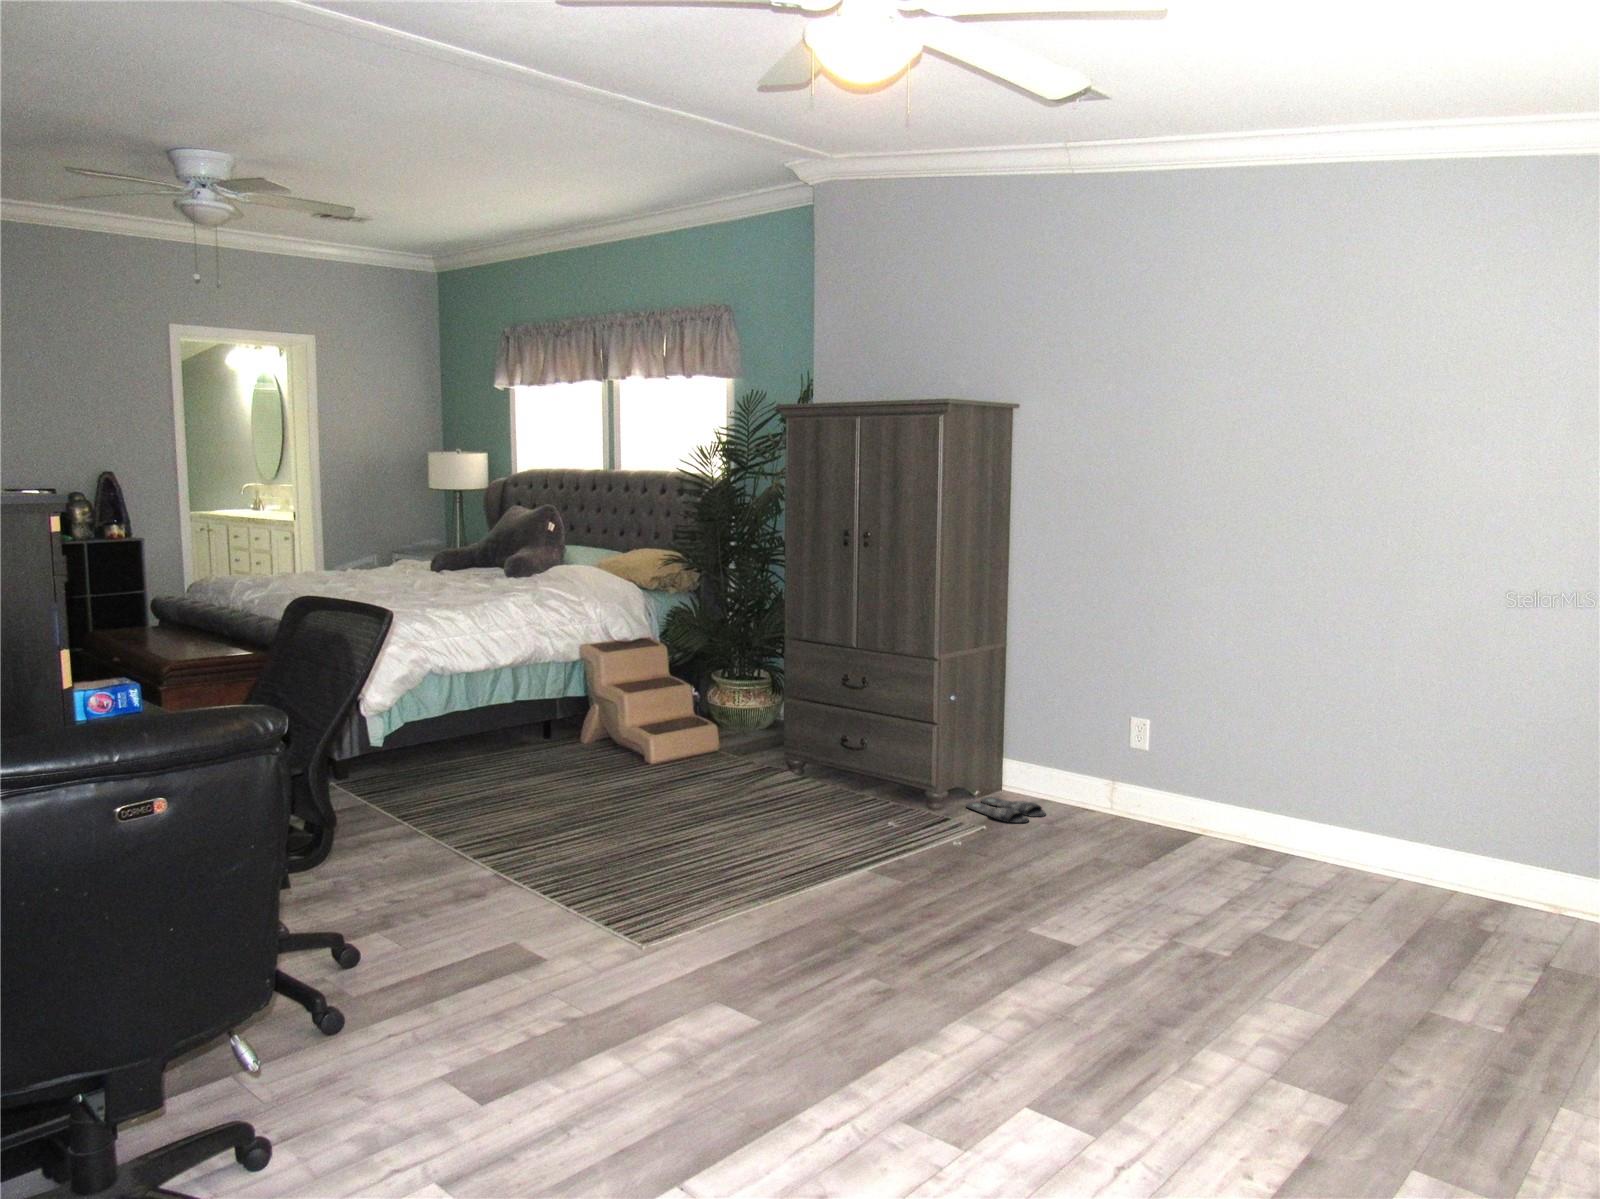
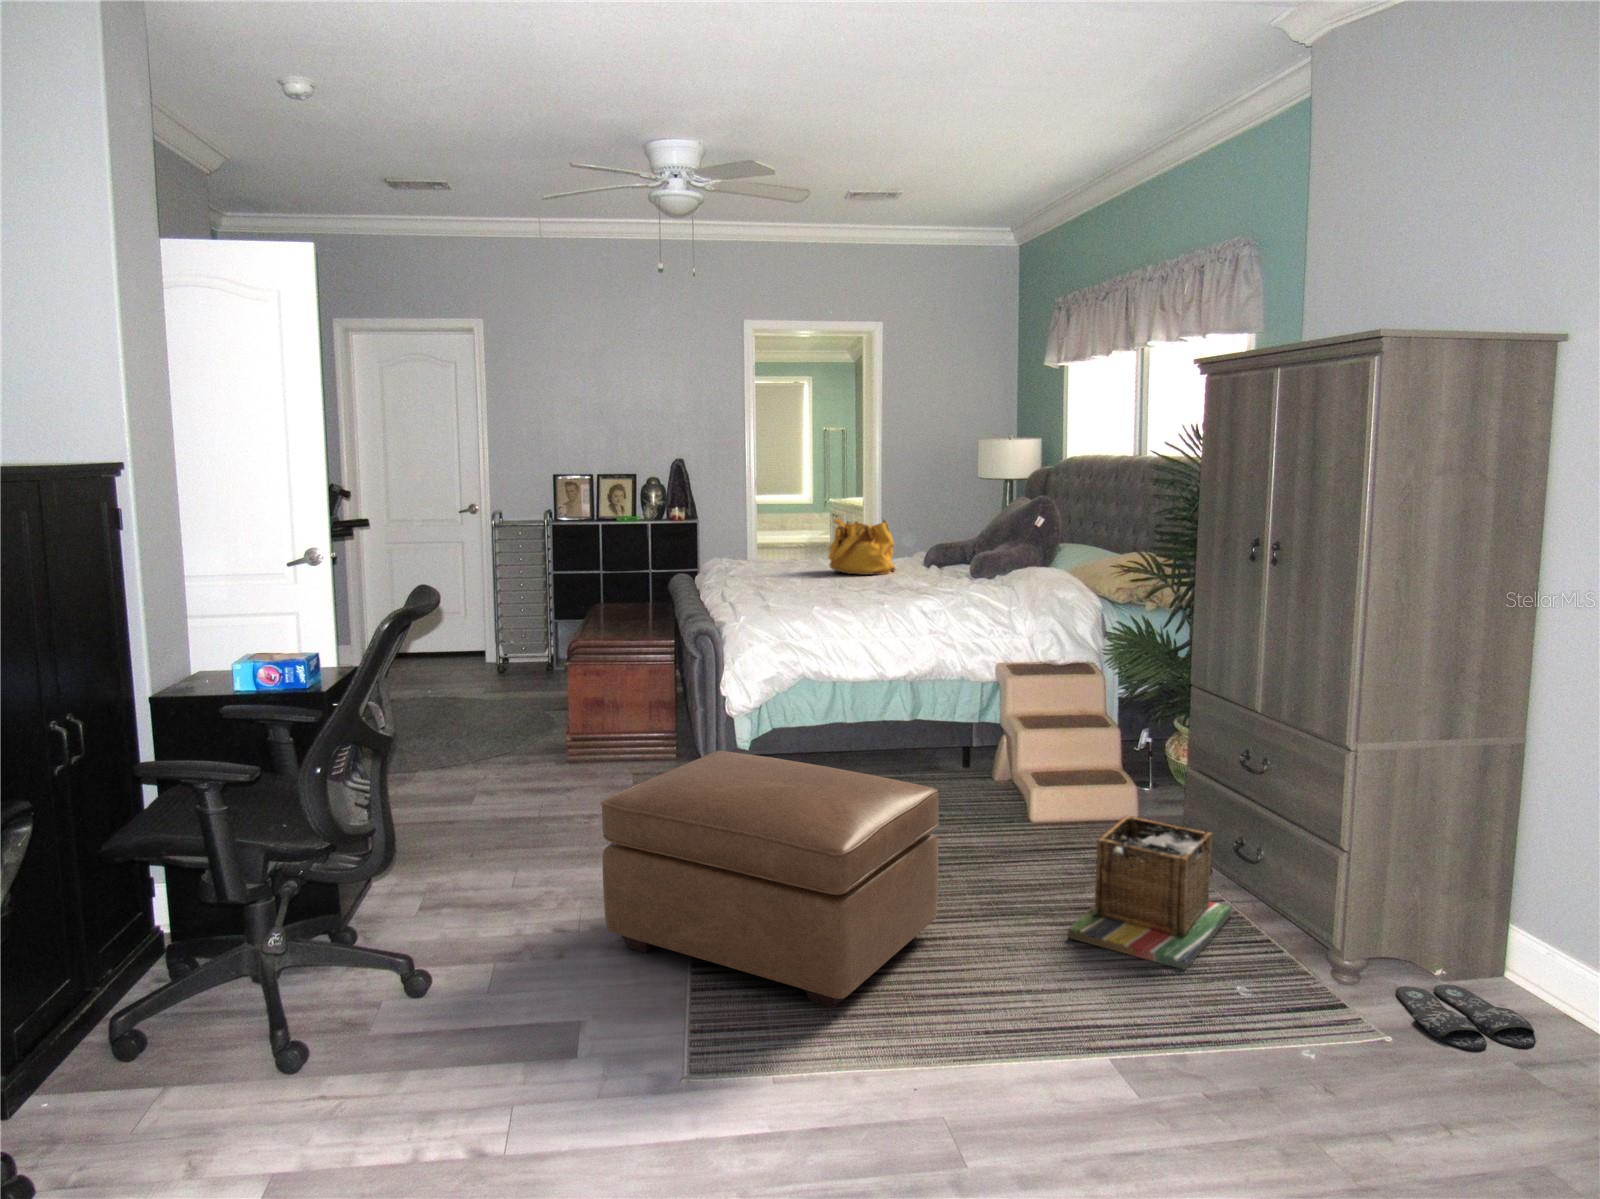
handbag: none [354,526,425,581] -> present [828,518,895,575]
ottoman: none [440,722,694,901] -> present [601,751,939,1008]
laundry basket: none [764,733,854,822] -> present [1068,816,1231,969]

